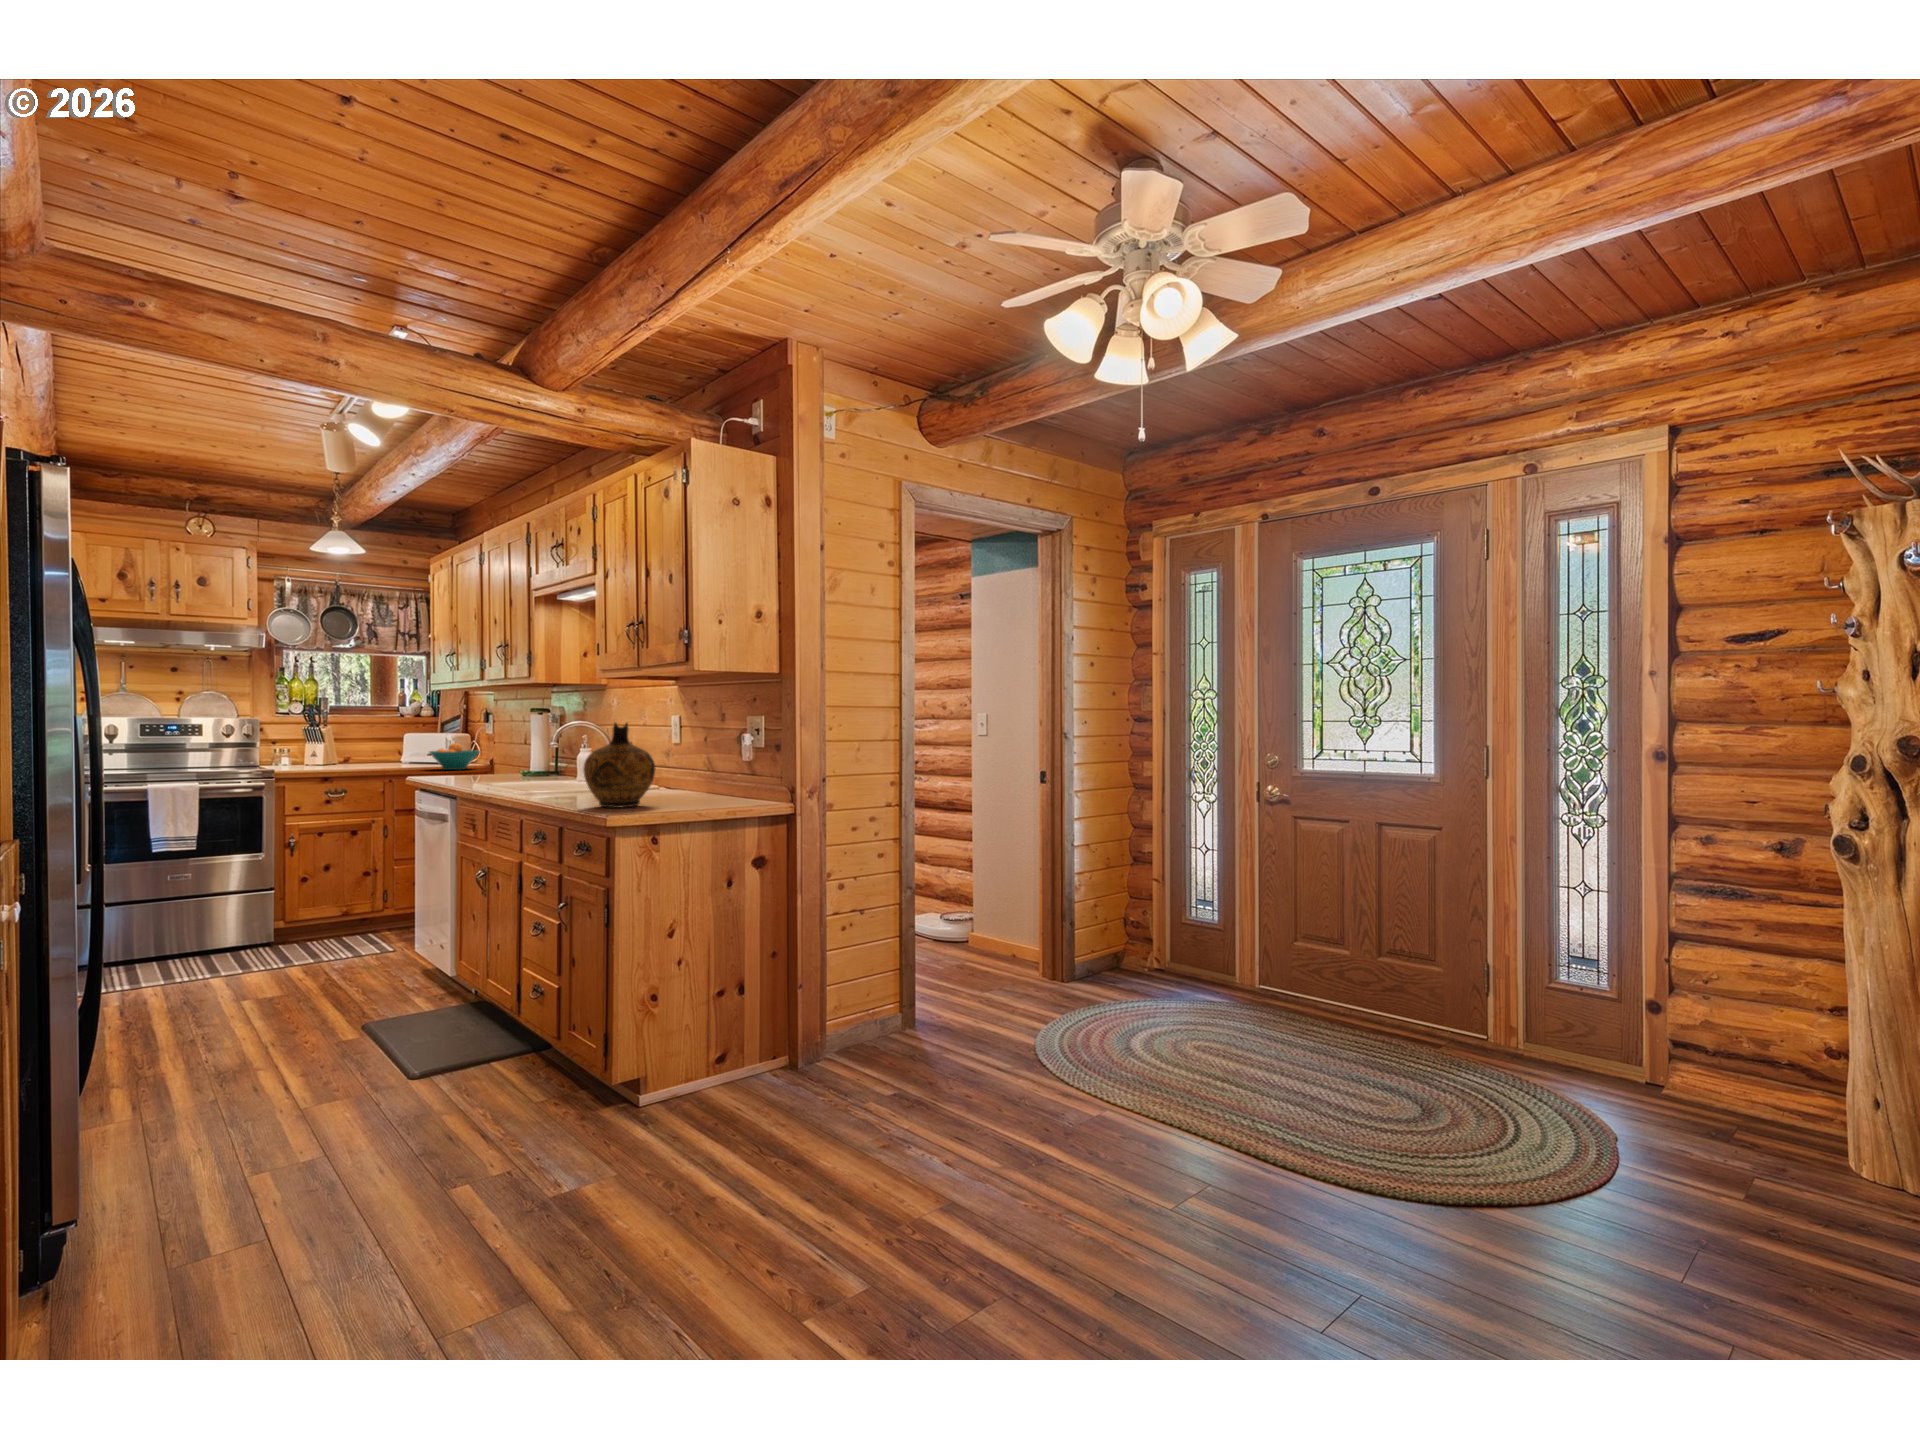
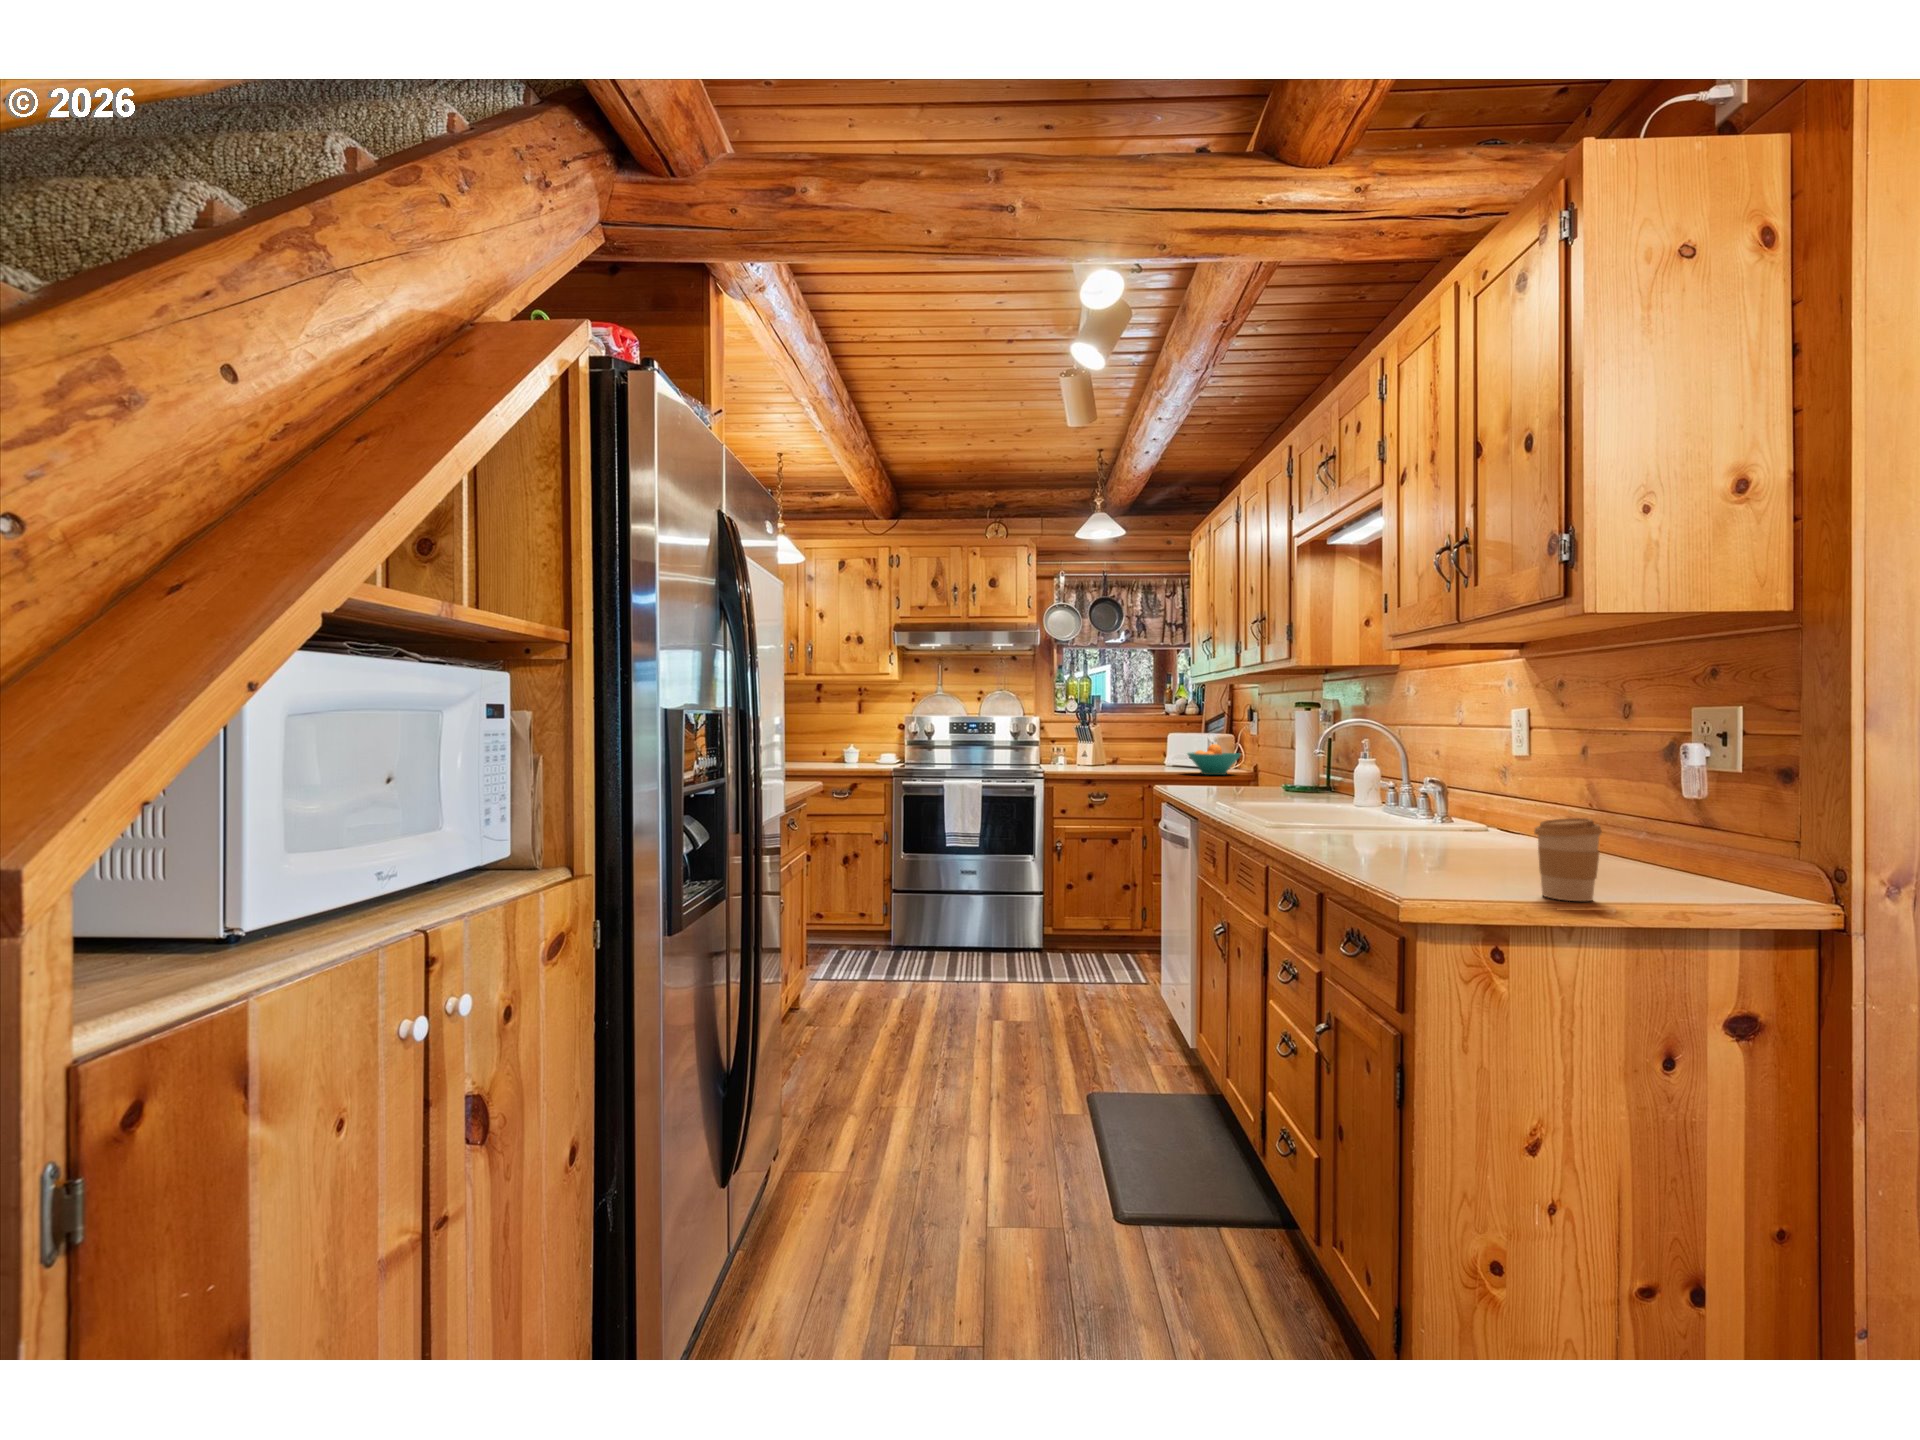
ceramic jug: present [584,723,655,808] -> none [1360,716,1501,875]
coffee cup: none [667,771,696,810] -> present [1534,818,1602,901]

